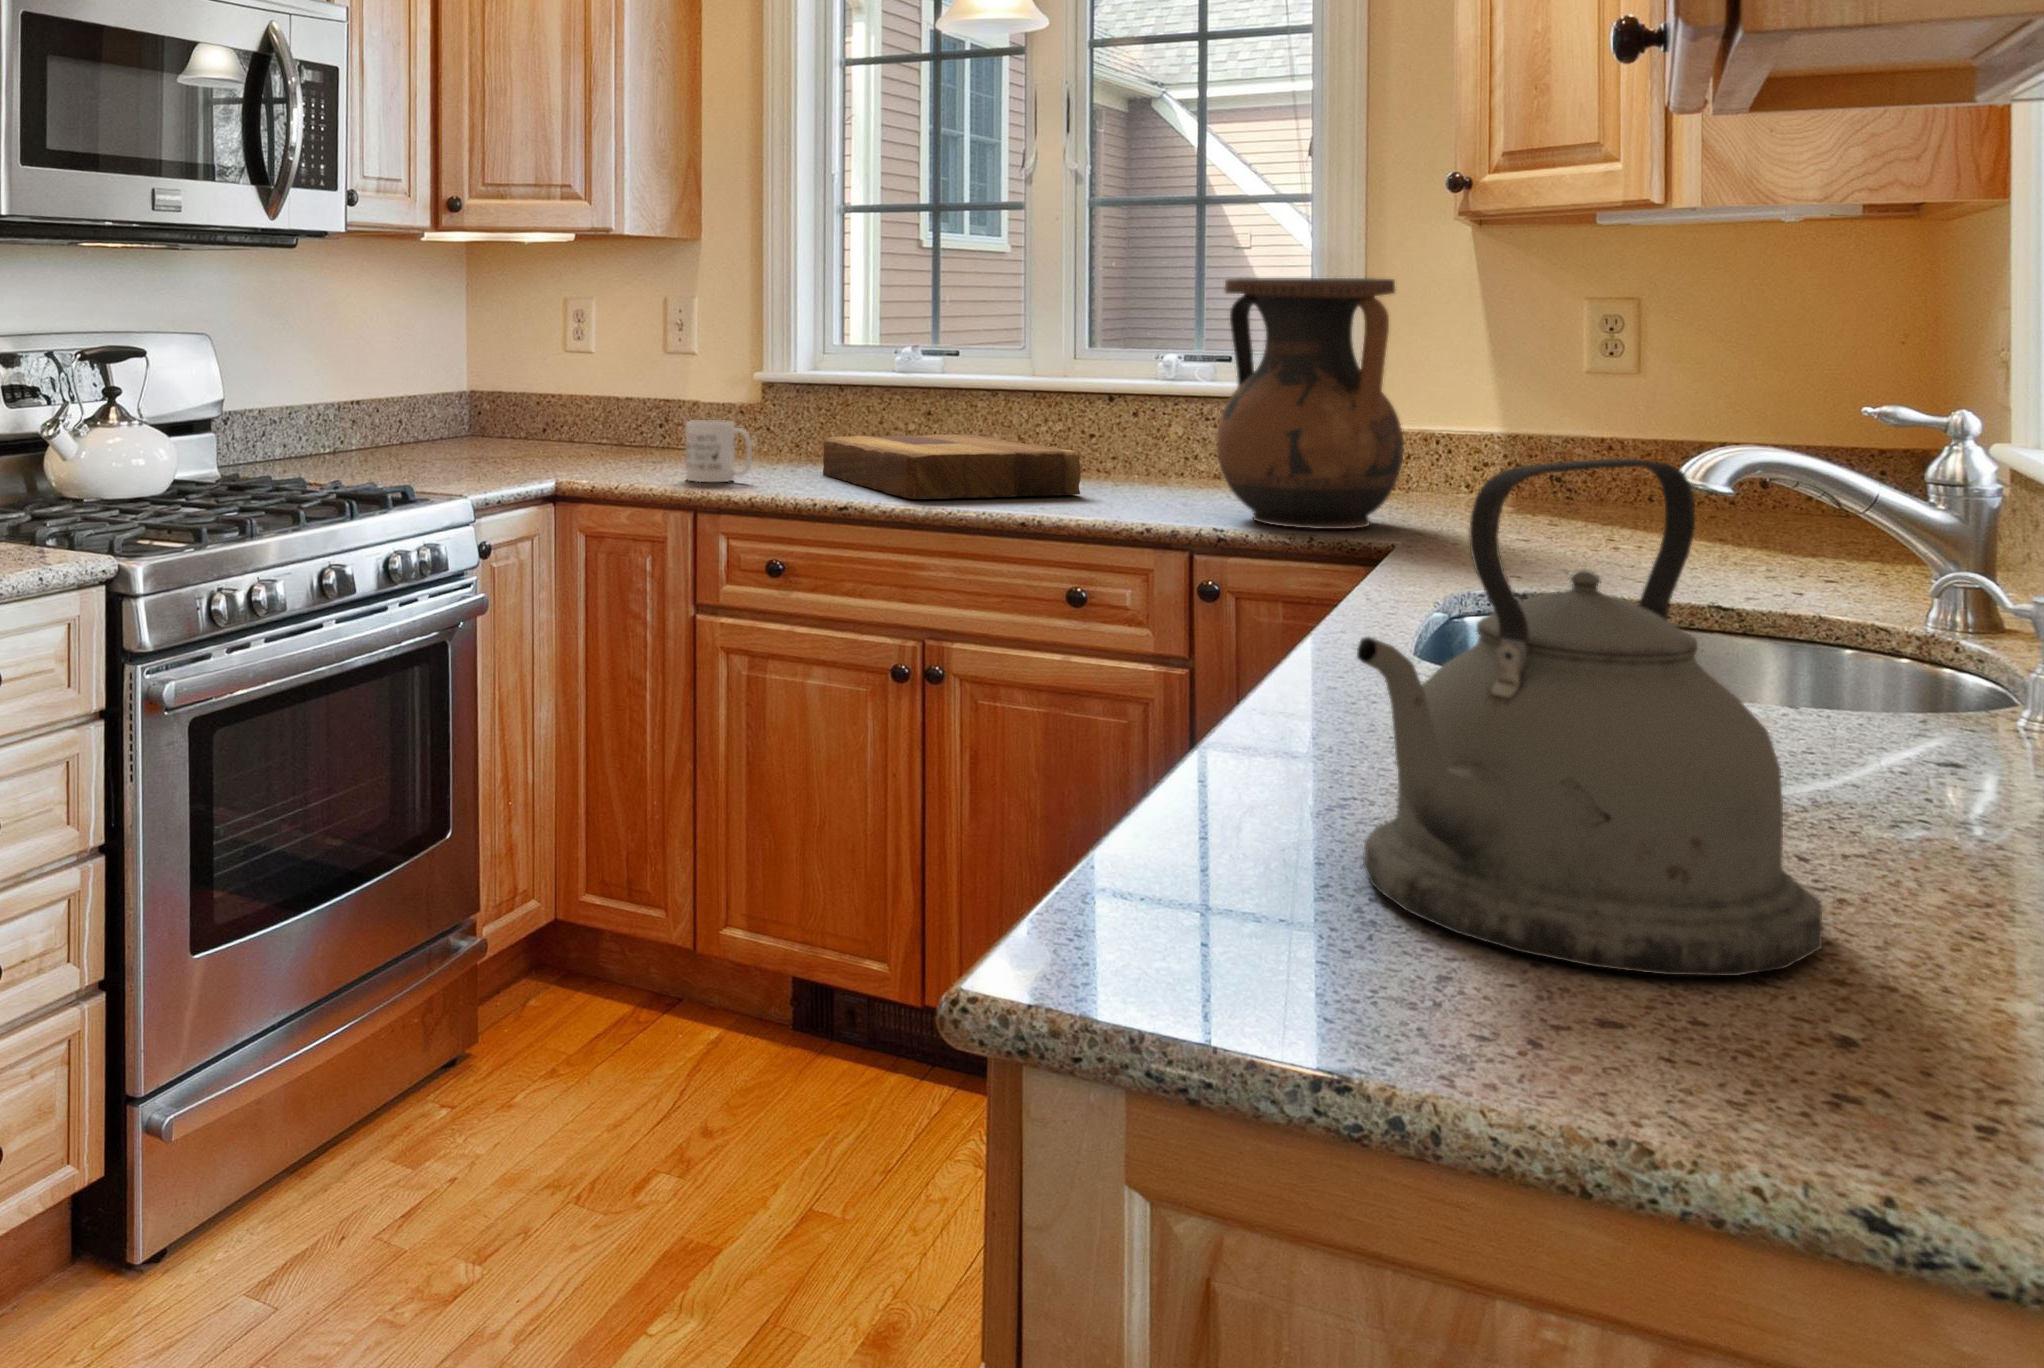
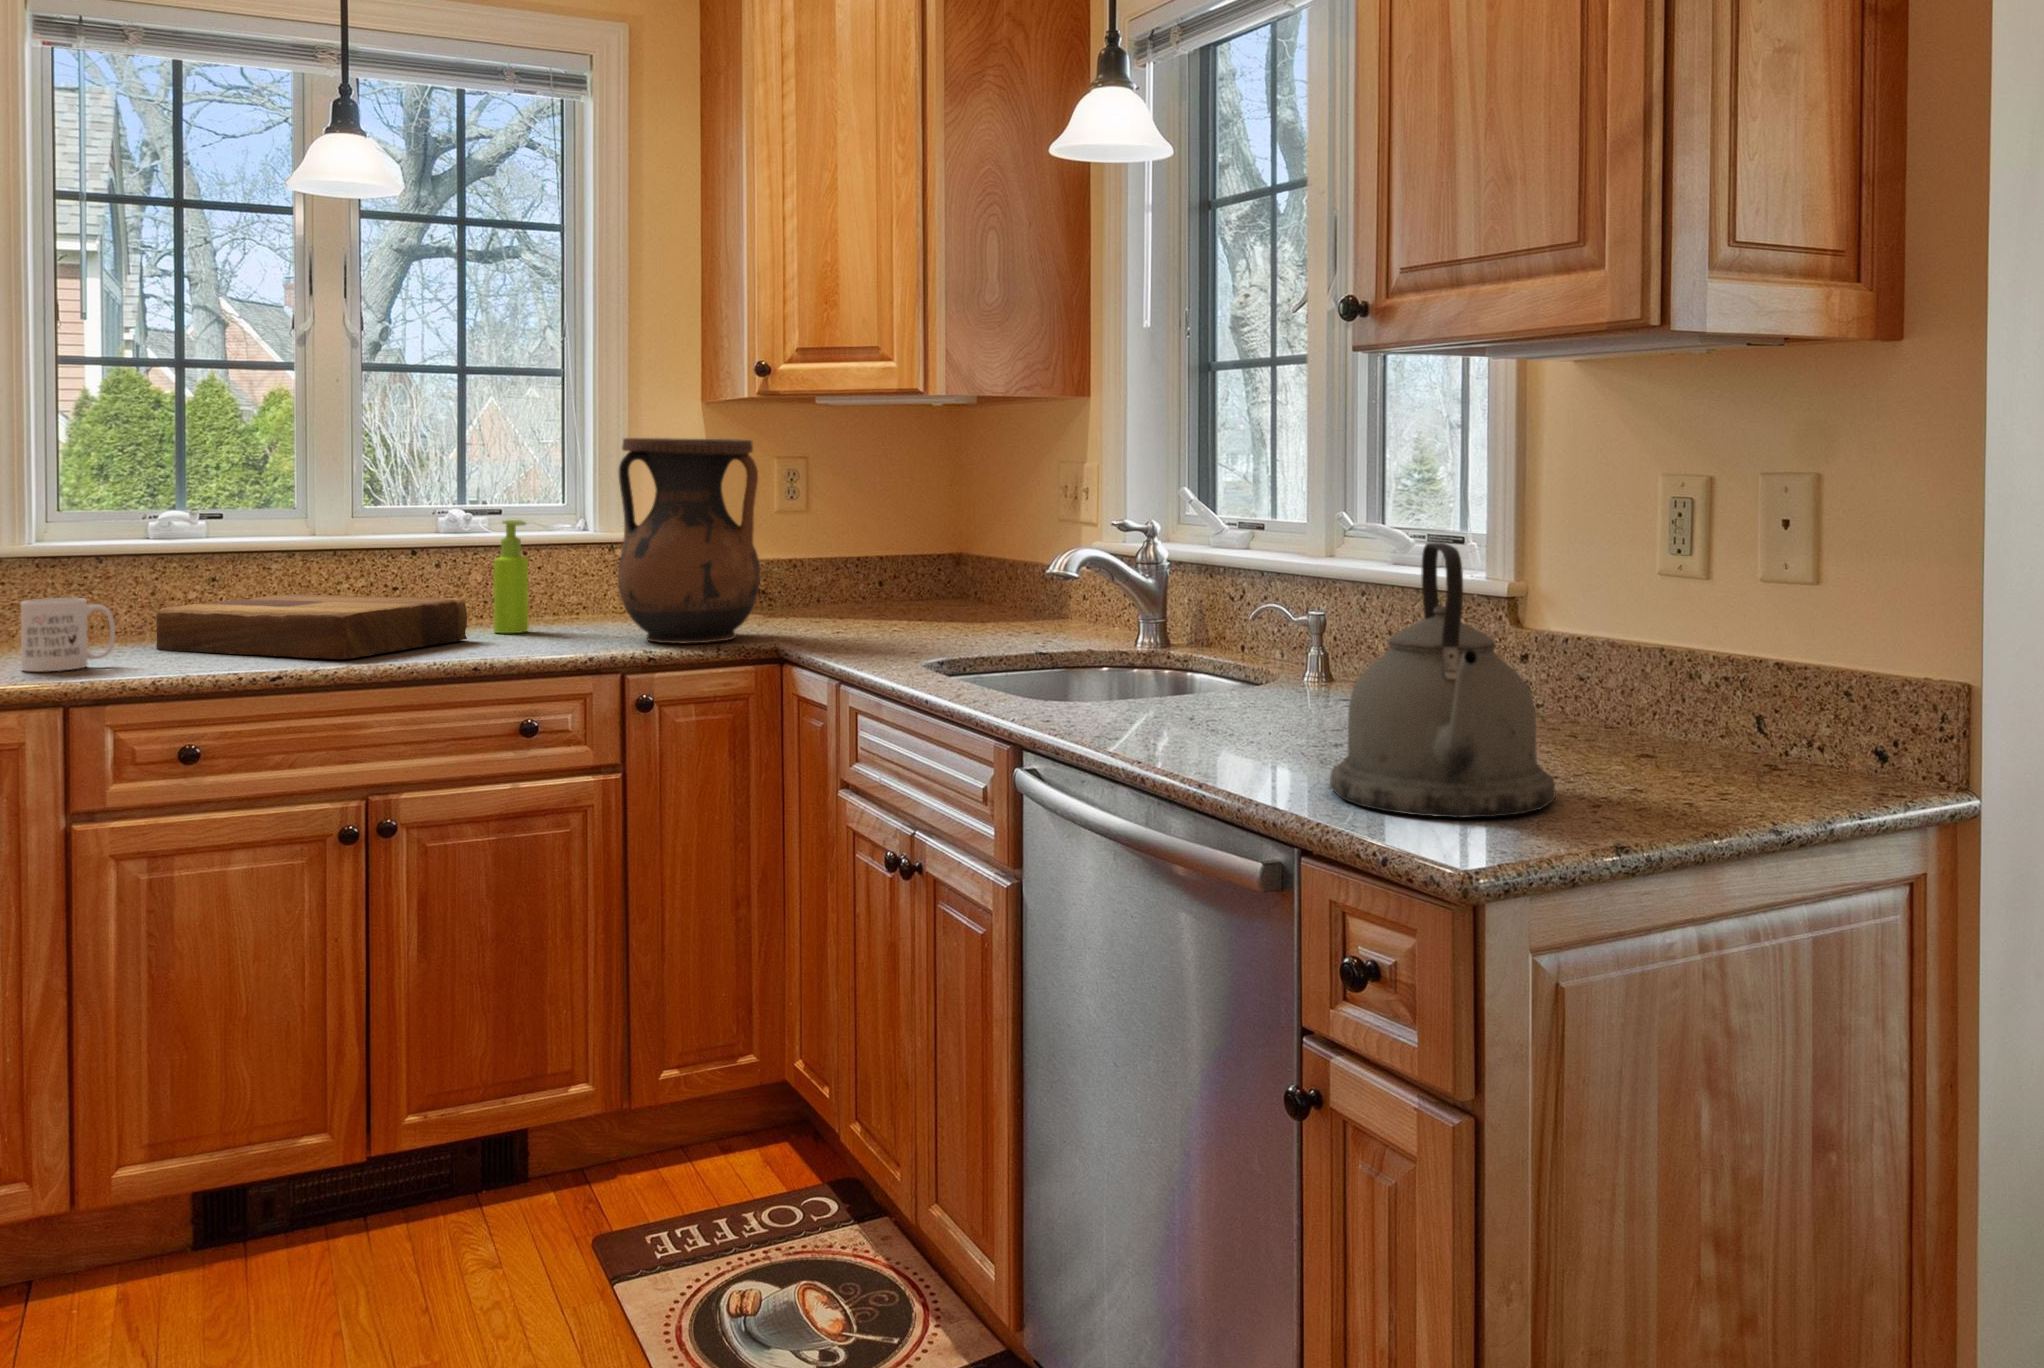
soap dispenser: none [1132,370,1171,495] -> present [494,520,528,633]

